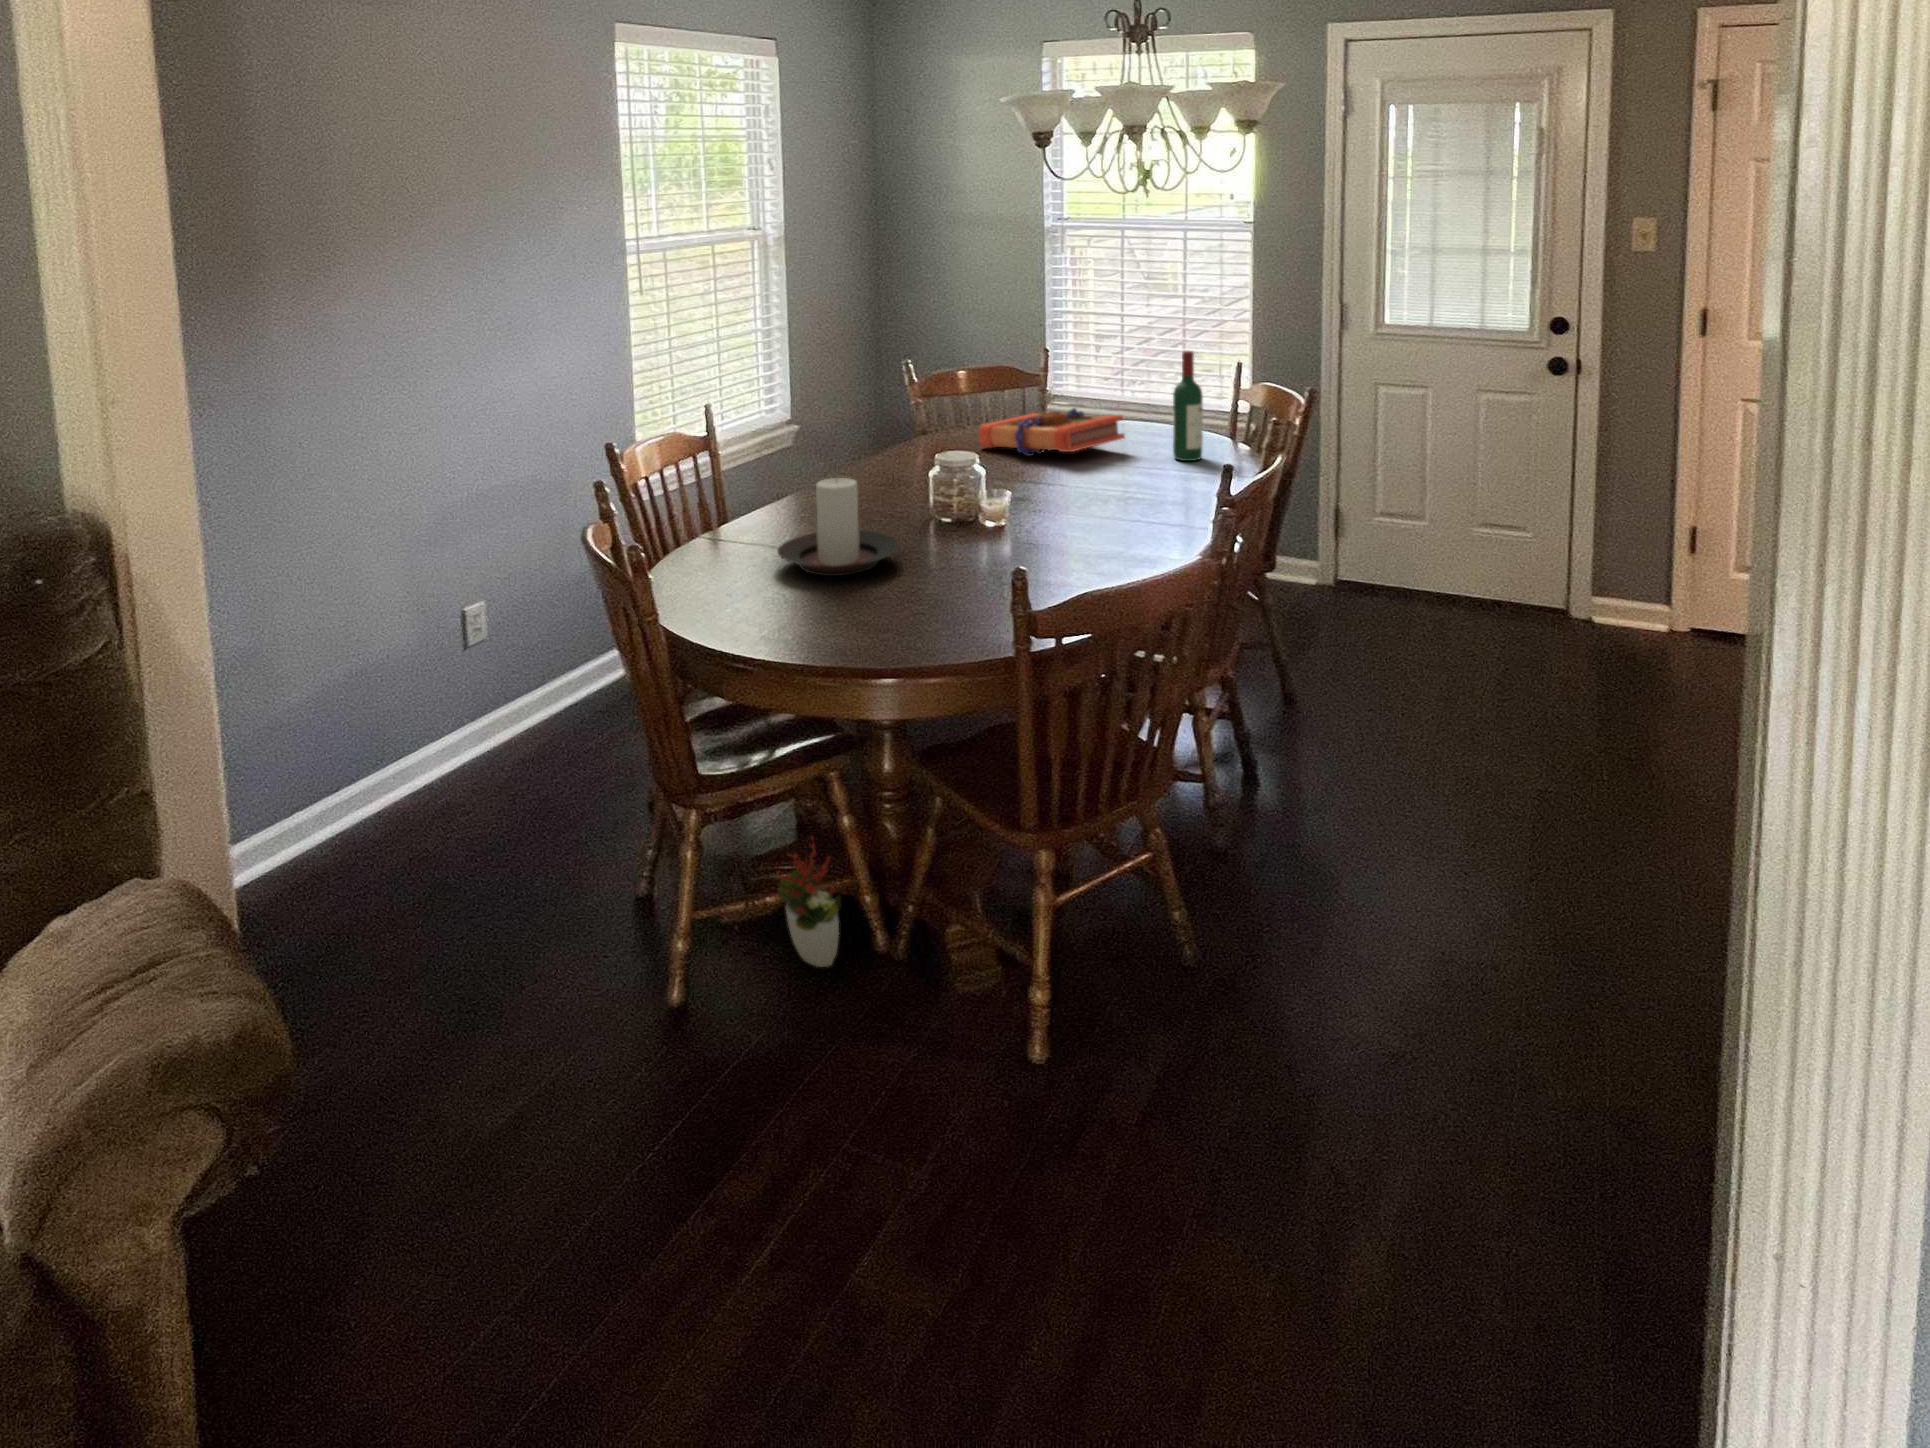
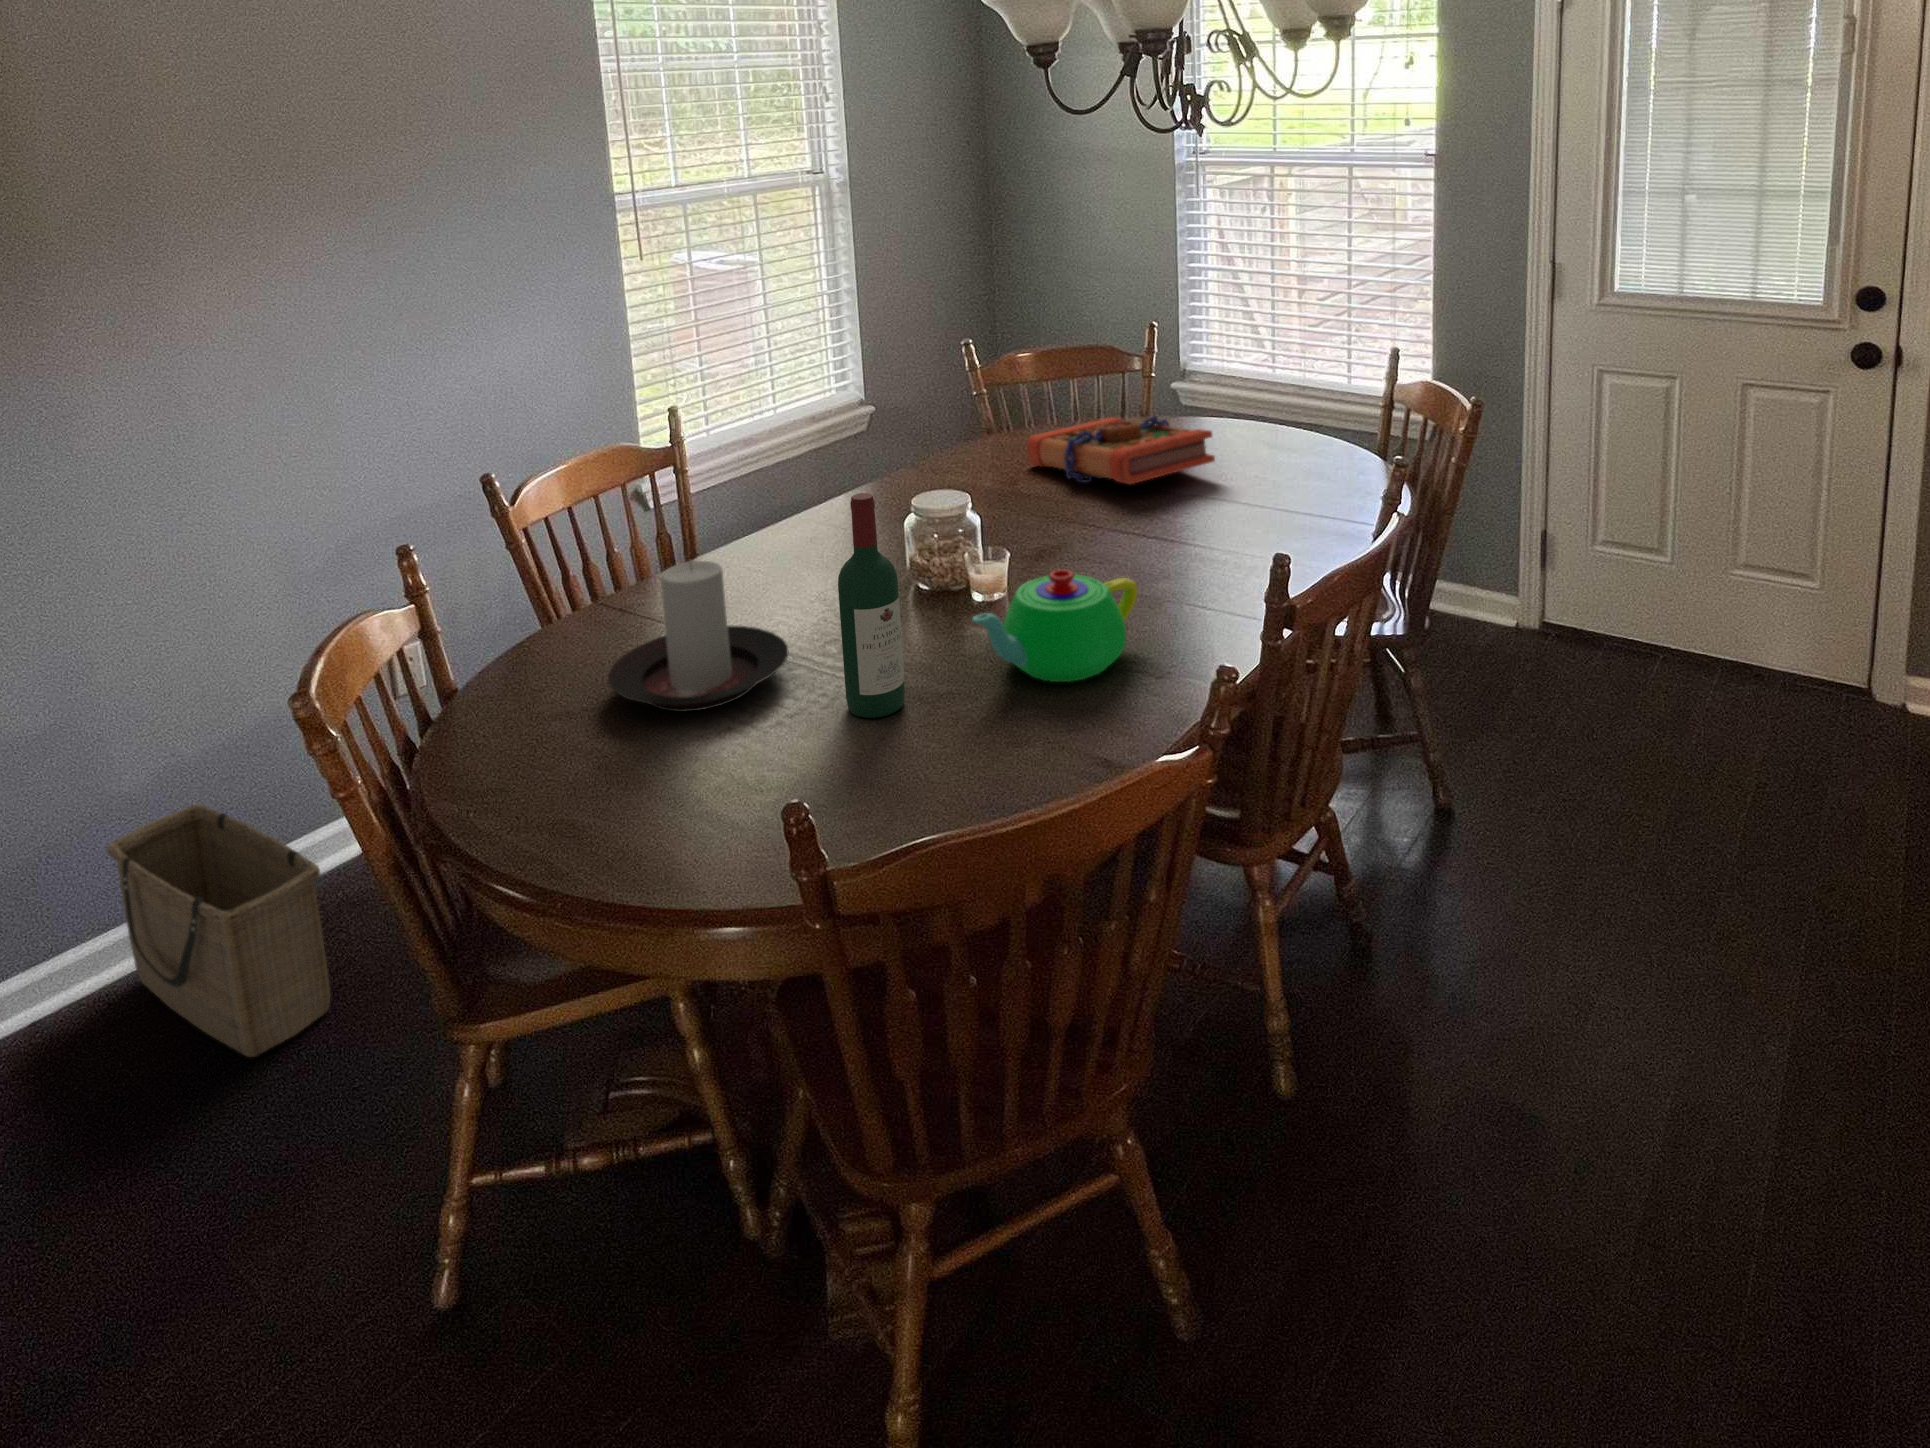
wine bottle: present [1173,351,1203,461] -> present [838,493,905,718]
teapot: none [1031,480,1123,552] -> present [972,569,1138,682]
basket: none [287,717,484,893] -> present [107,804,330,1057]
decorative plant: present [776,837,841,967] -> none [576,1083,676,1275]

